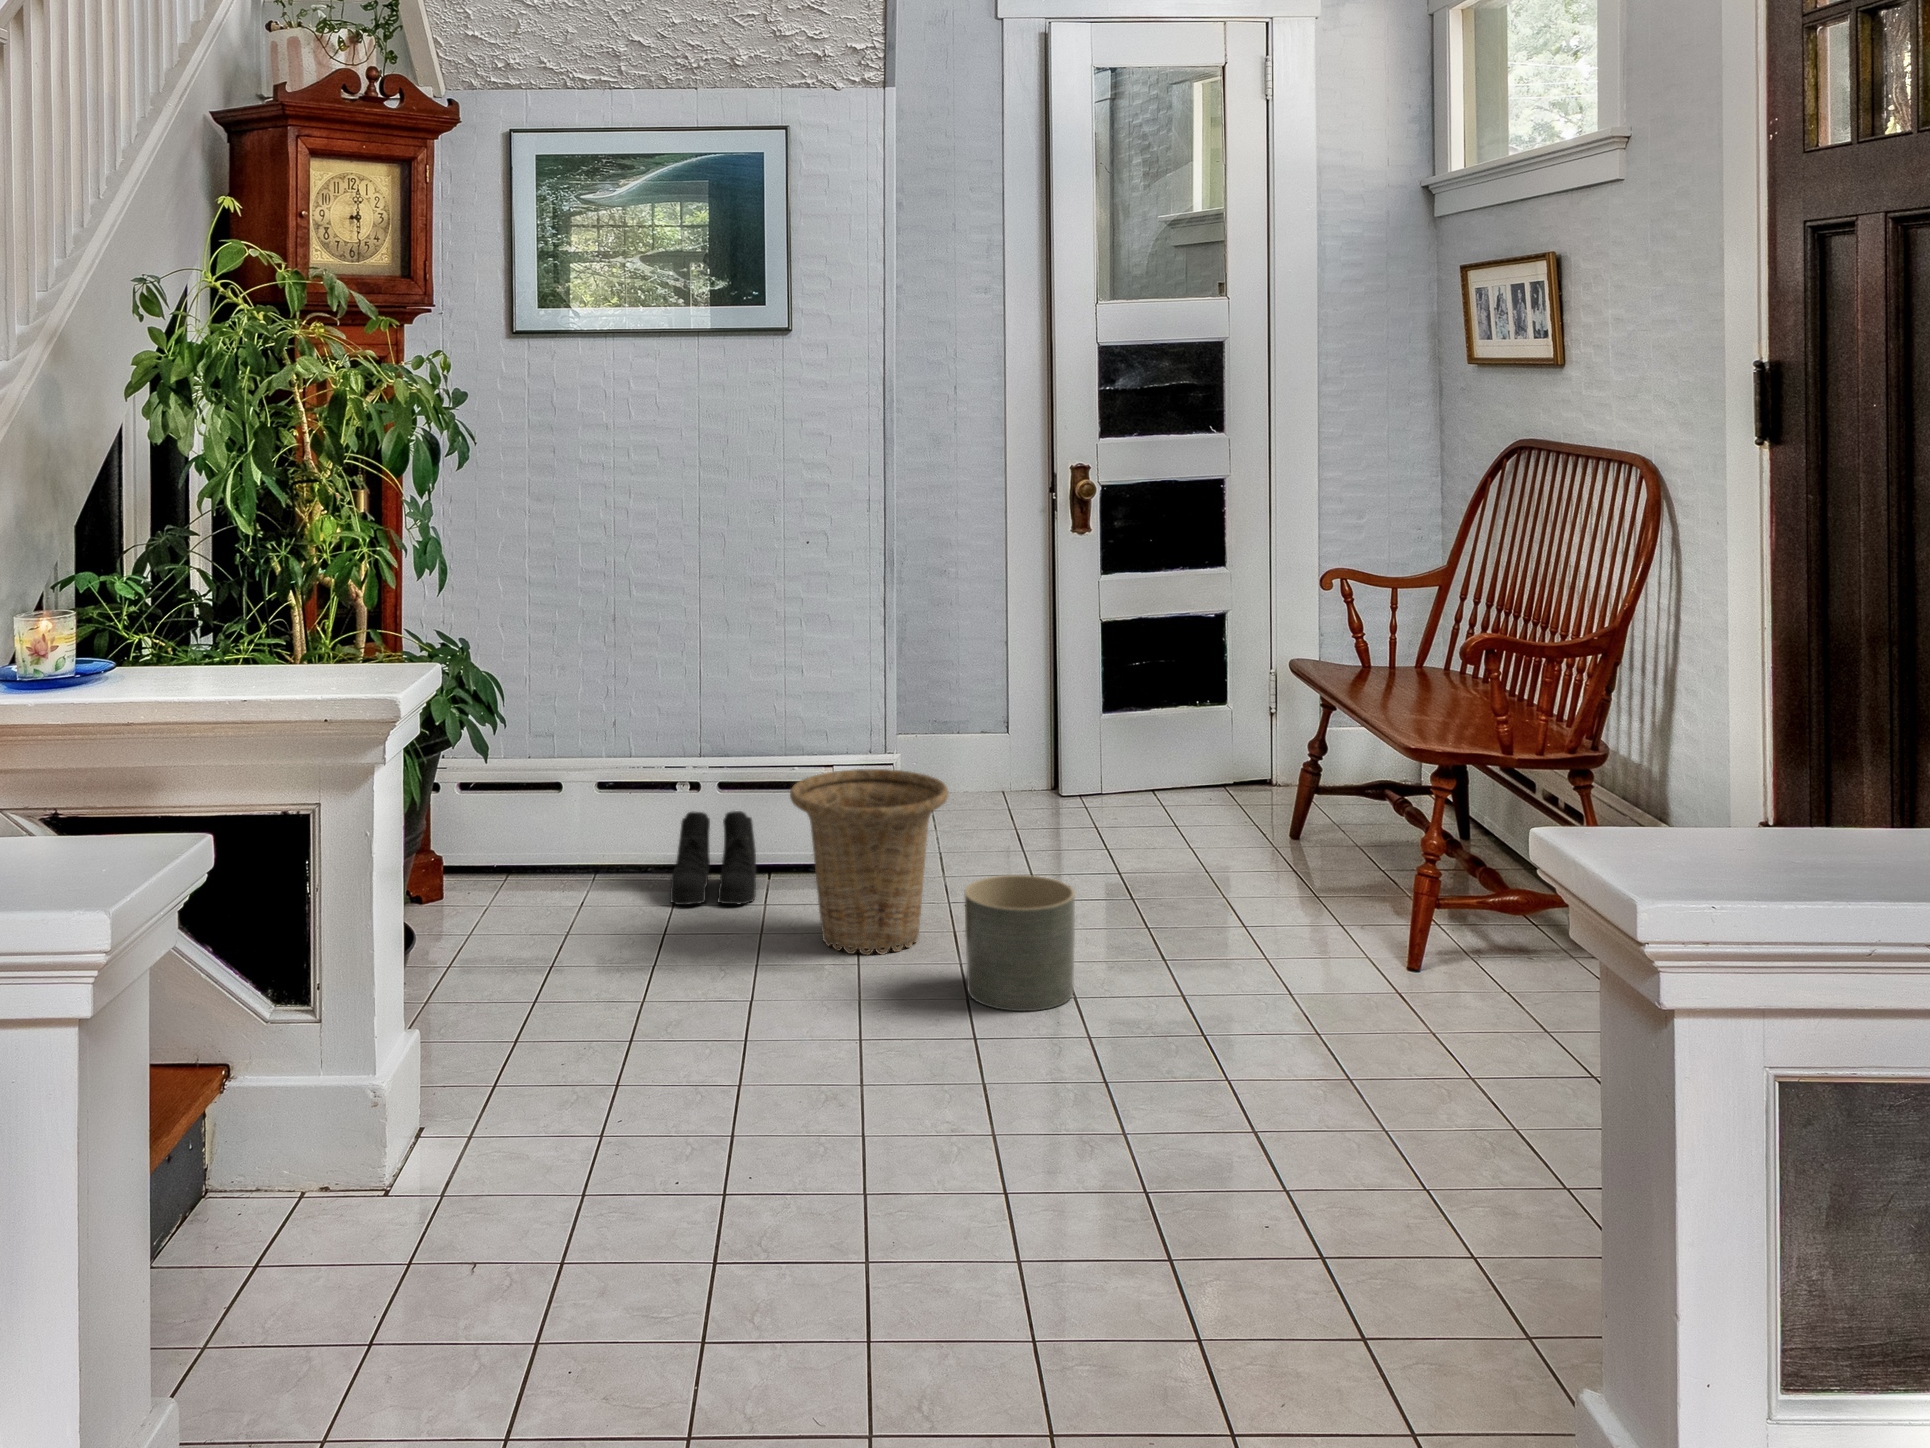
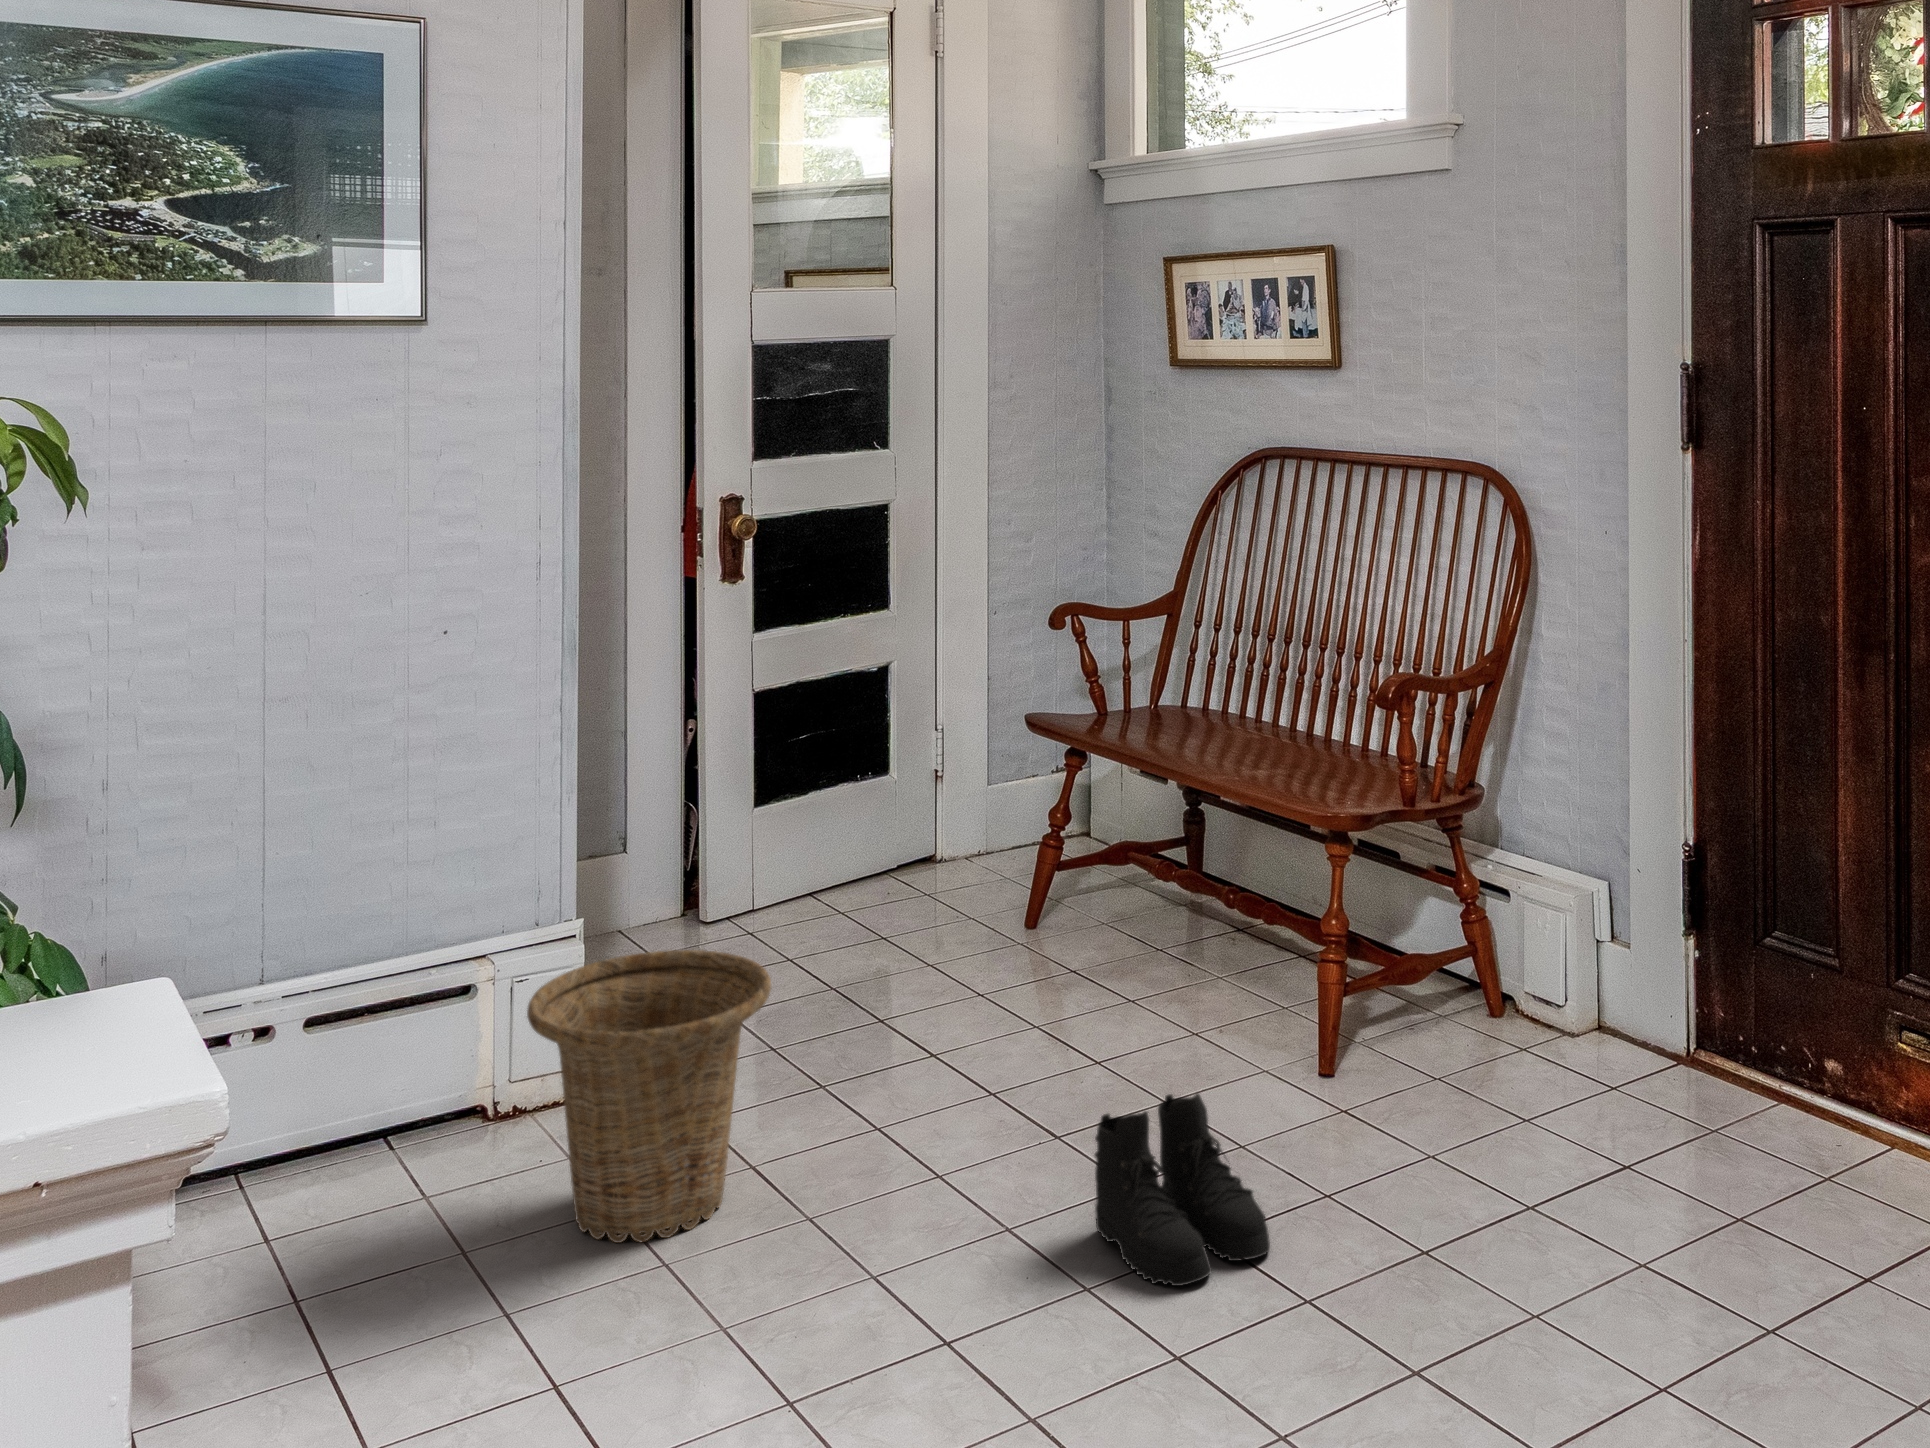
boots: present [670,811,756,905] -> present [1095,1093,1270,1286]
planter: present [964,875,1075,1011] -> none [862,1065,1015,1270]

